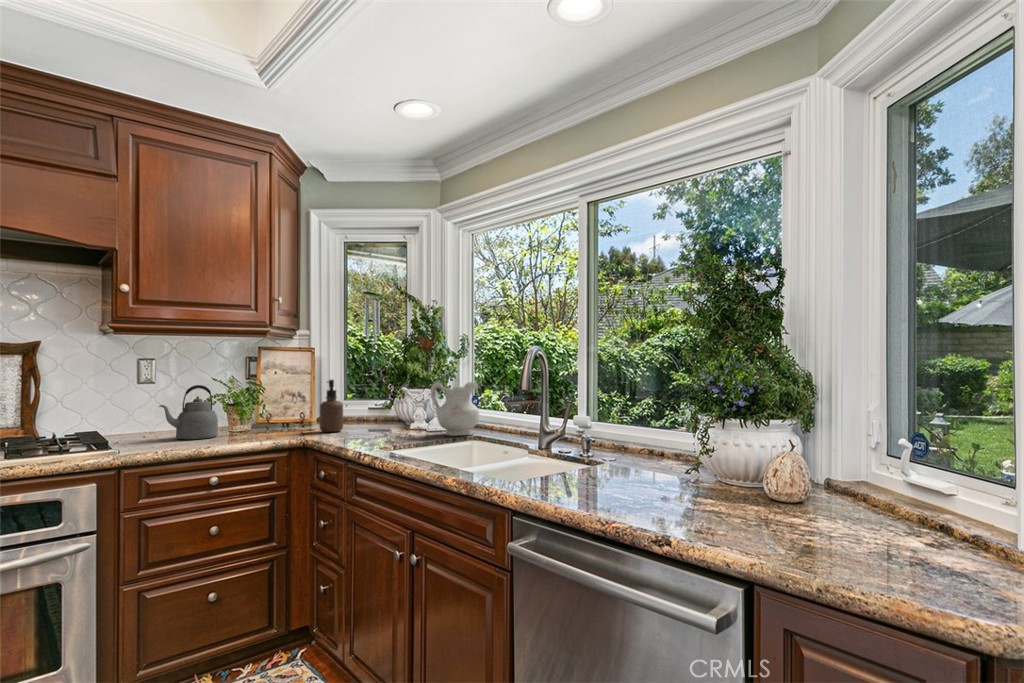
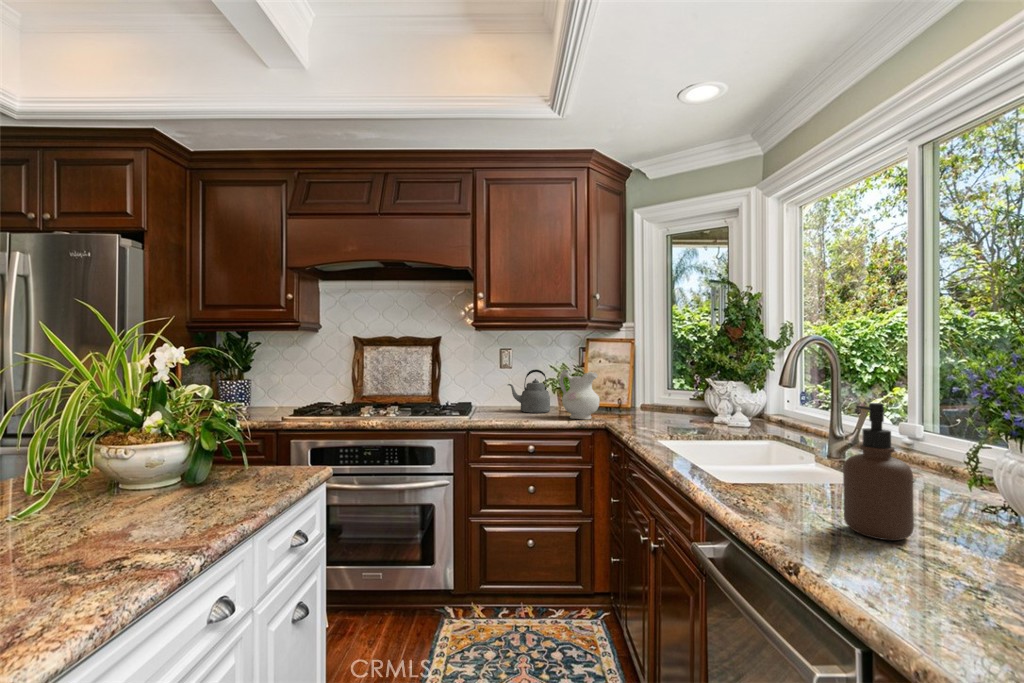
soap dispenser: present [320,380,343,432] -> present [843,403,914,540]
ceramic pitcher: present [431,380,479,436] -> present [560,370,600,419]

